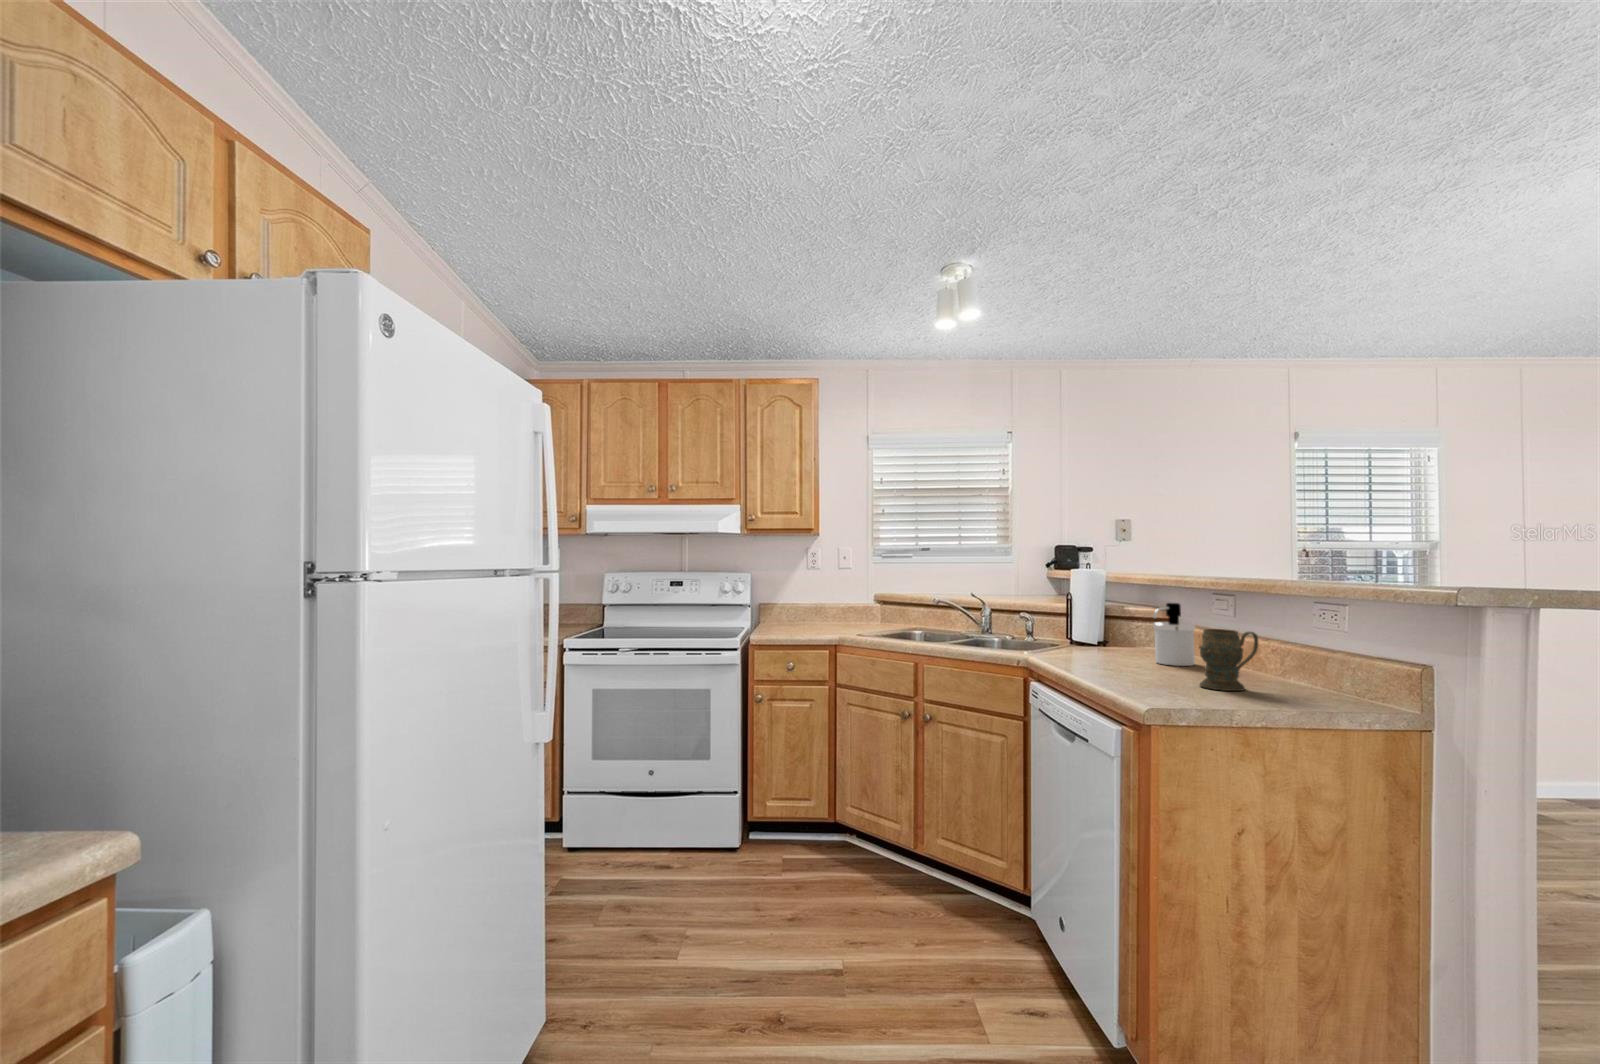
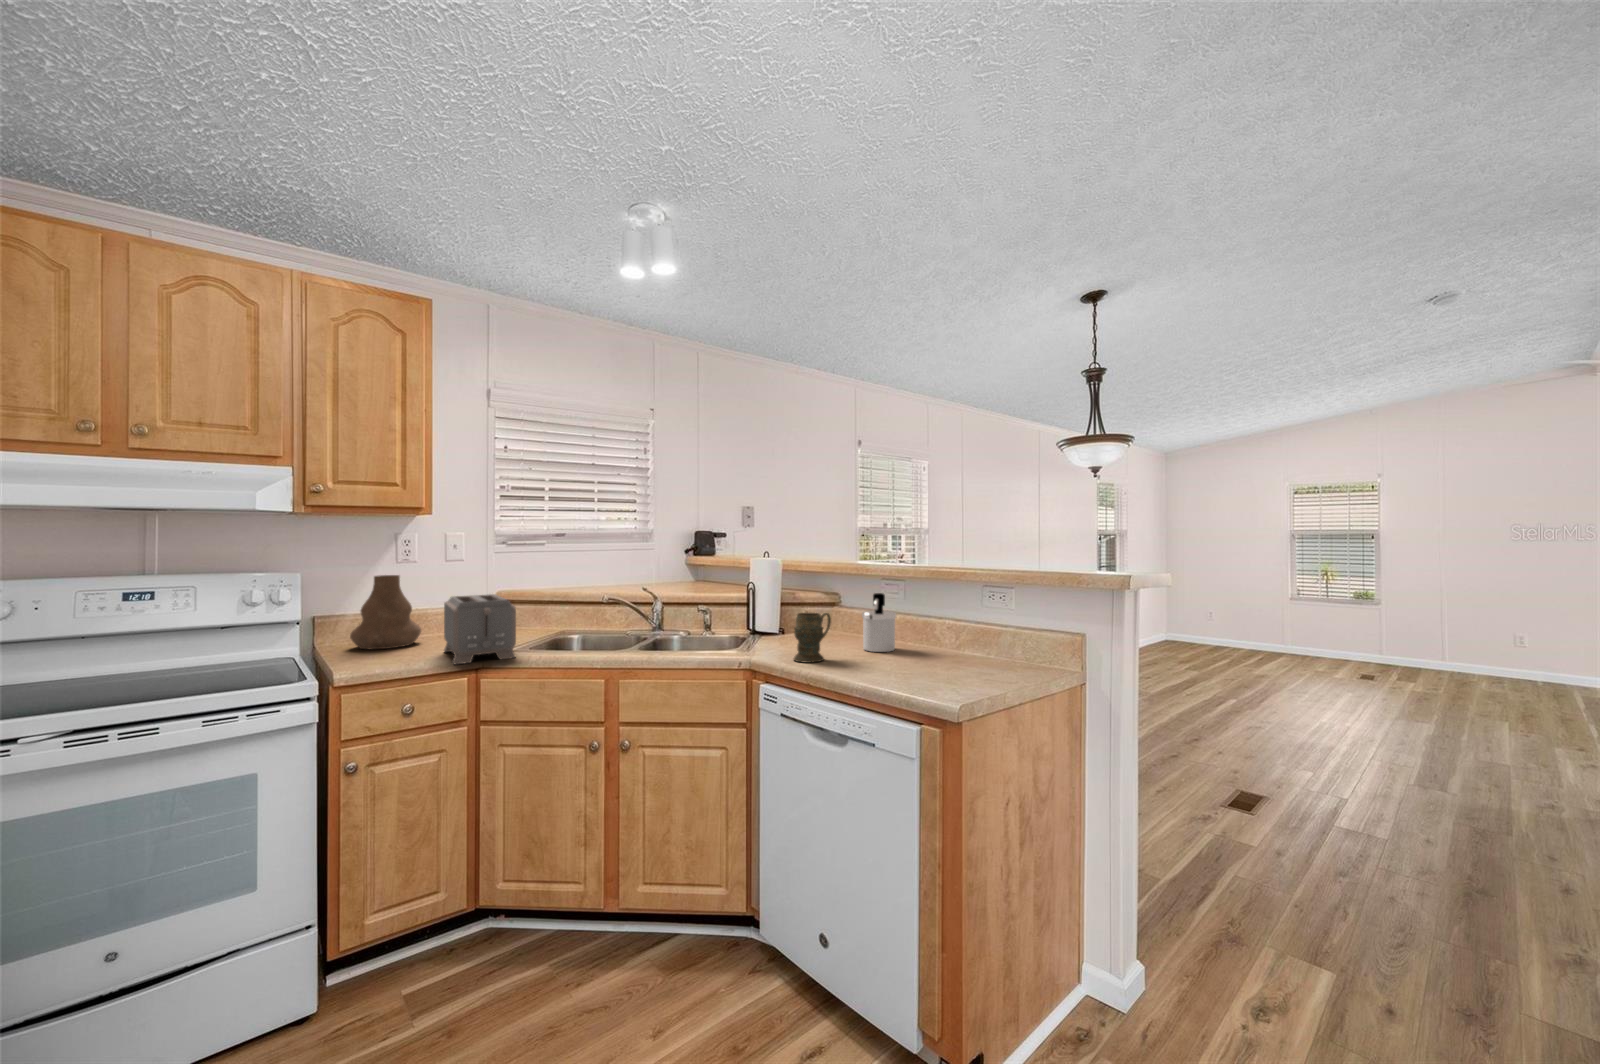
vase: none [777,577,819,629] -> present [350,575,421,649]
toaster: none [817,592,861,640] -> present [444,594,516,665]
mug: present [1200,629,1258,691] -> present [794,613,831,663]

